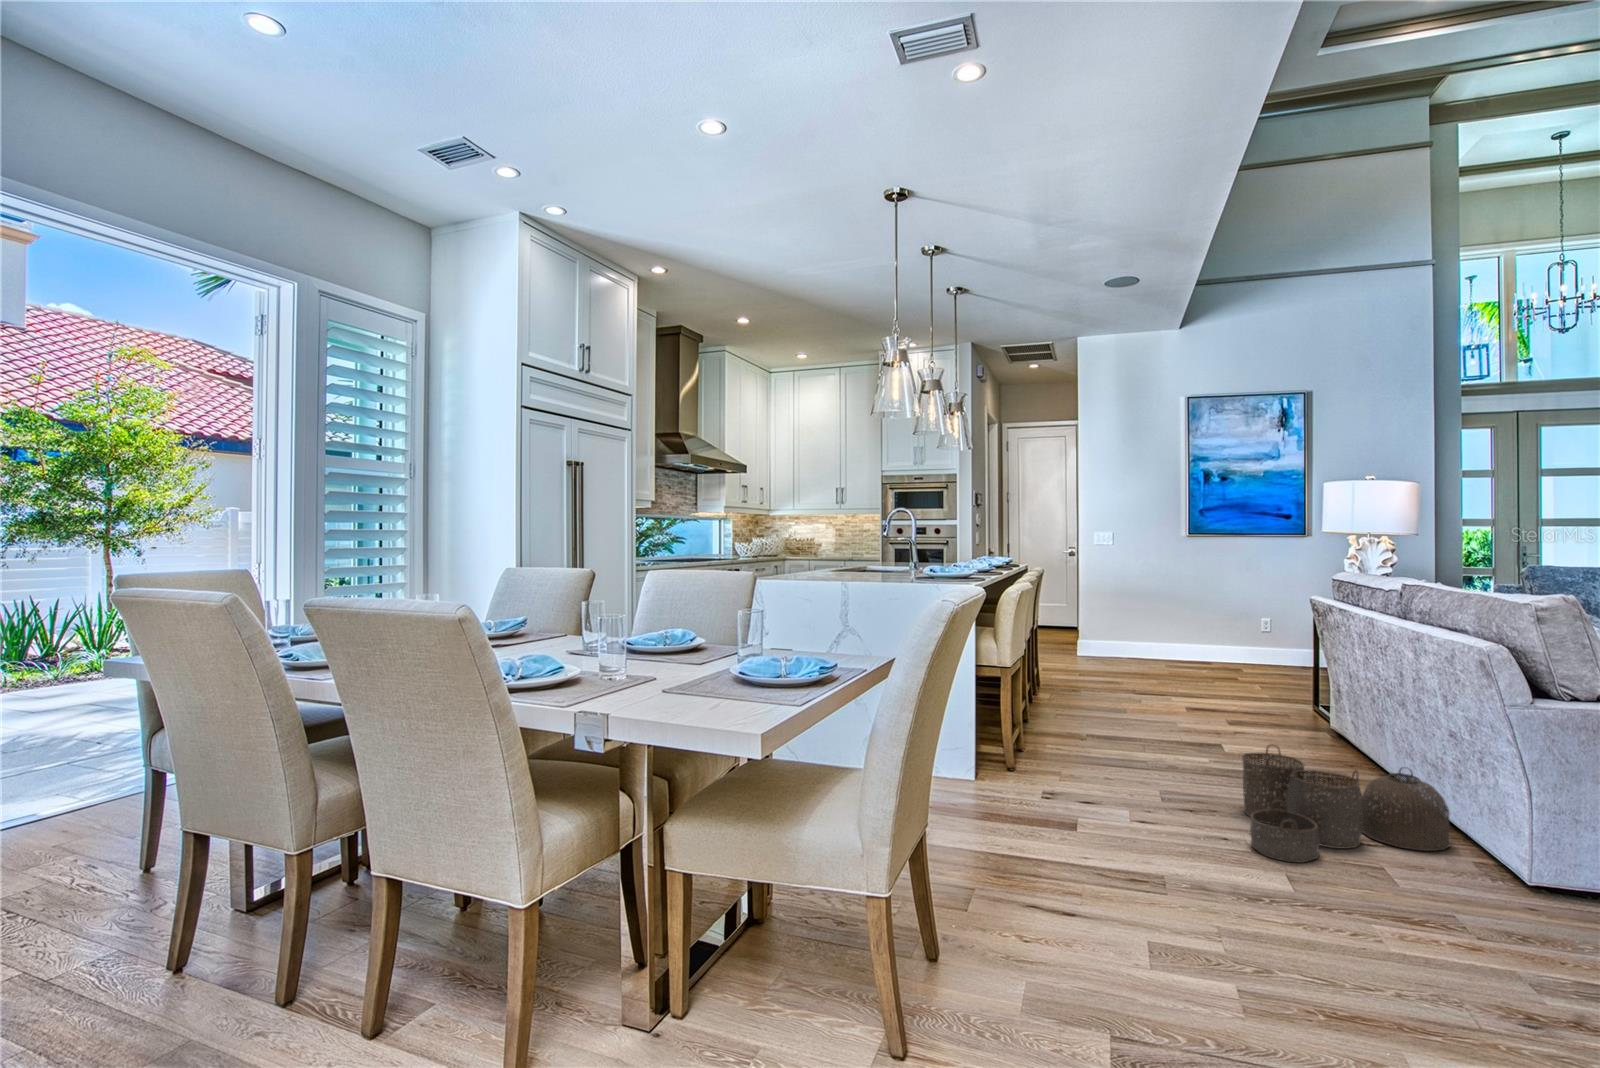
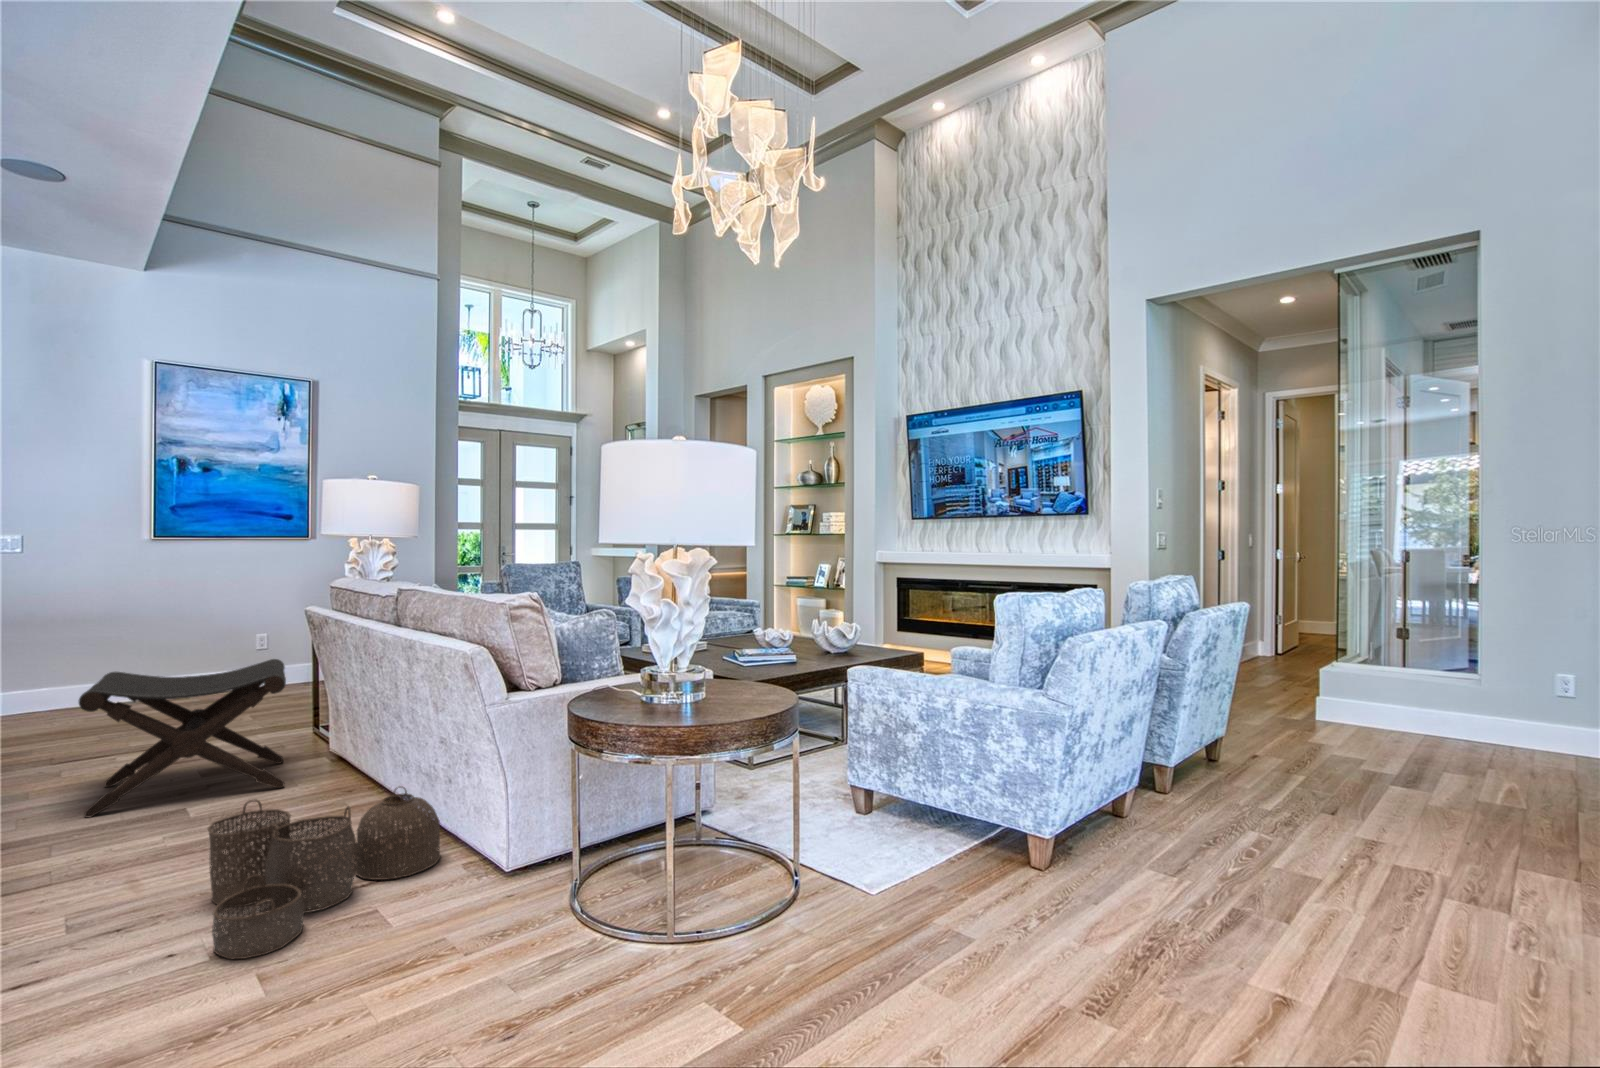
footstool: none [1147,633,1291,747] -> present [79,659,286,817]

